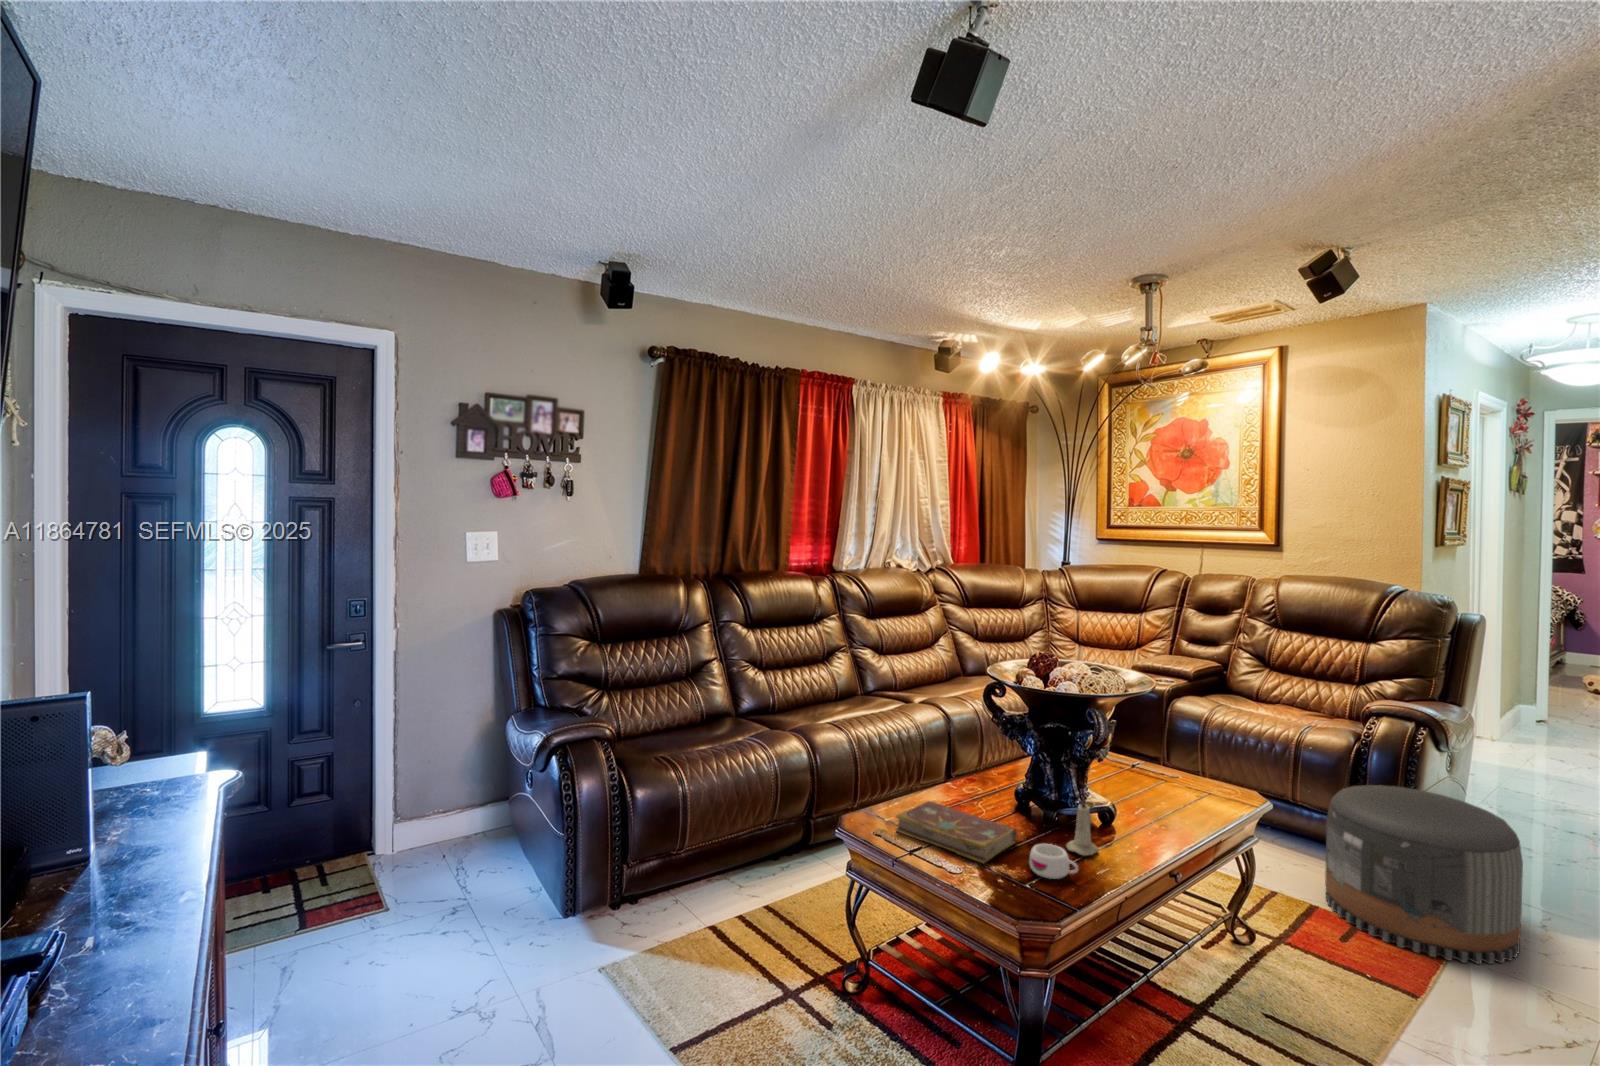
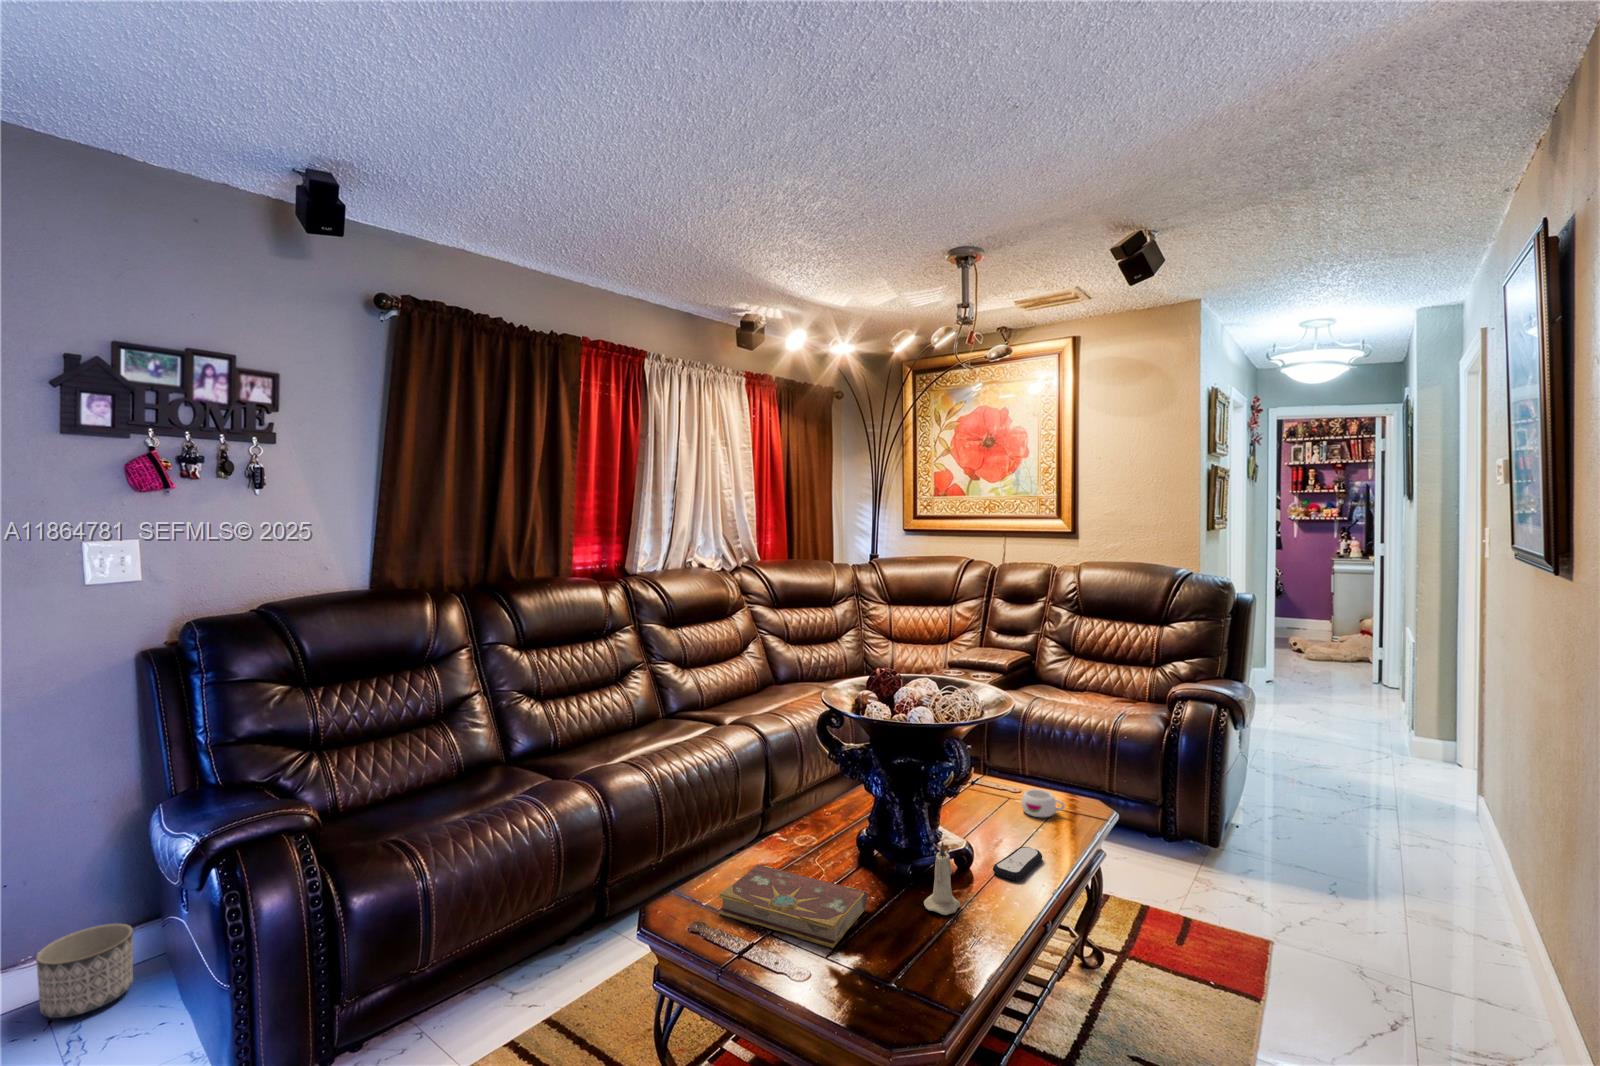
pouf: present [1325,785,1523,964] -> none [1150,773,1322,948]
planter: none [438,798,491,854] -> present [36,924,133,1018]
remote control: none [1135,818,1186,842] -> present [993,847,1042,881]
mug: present [1029,844,1078,879] -> present [1022,789,1065,817]

